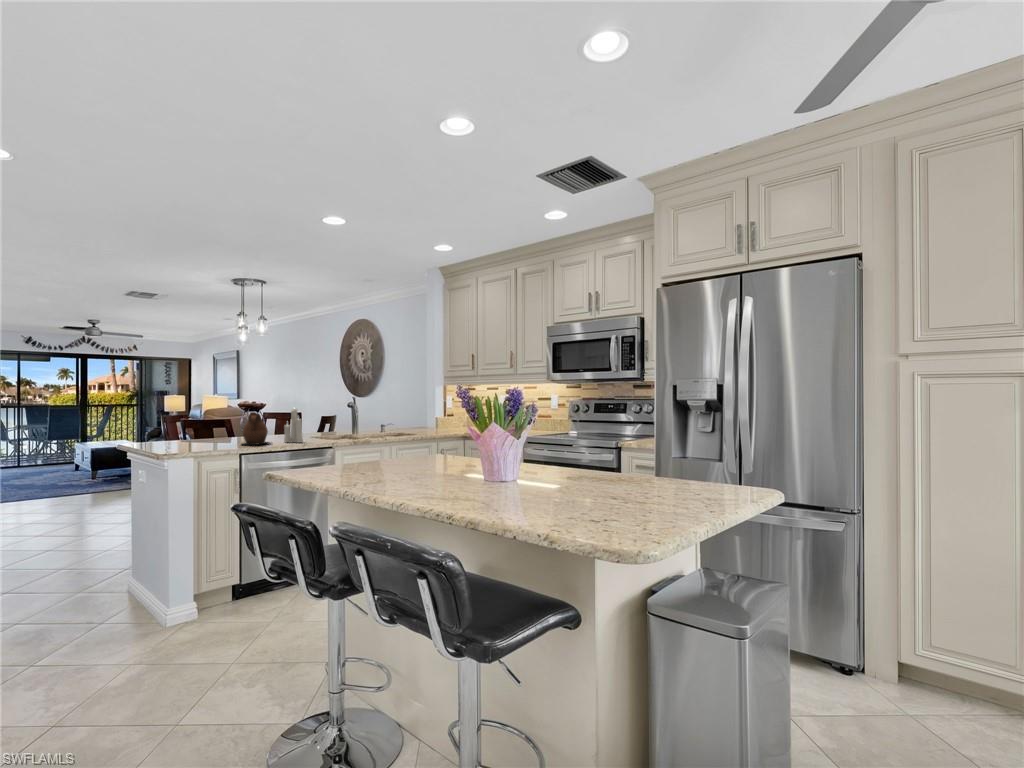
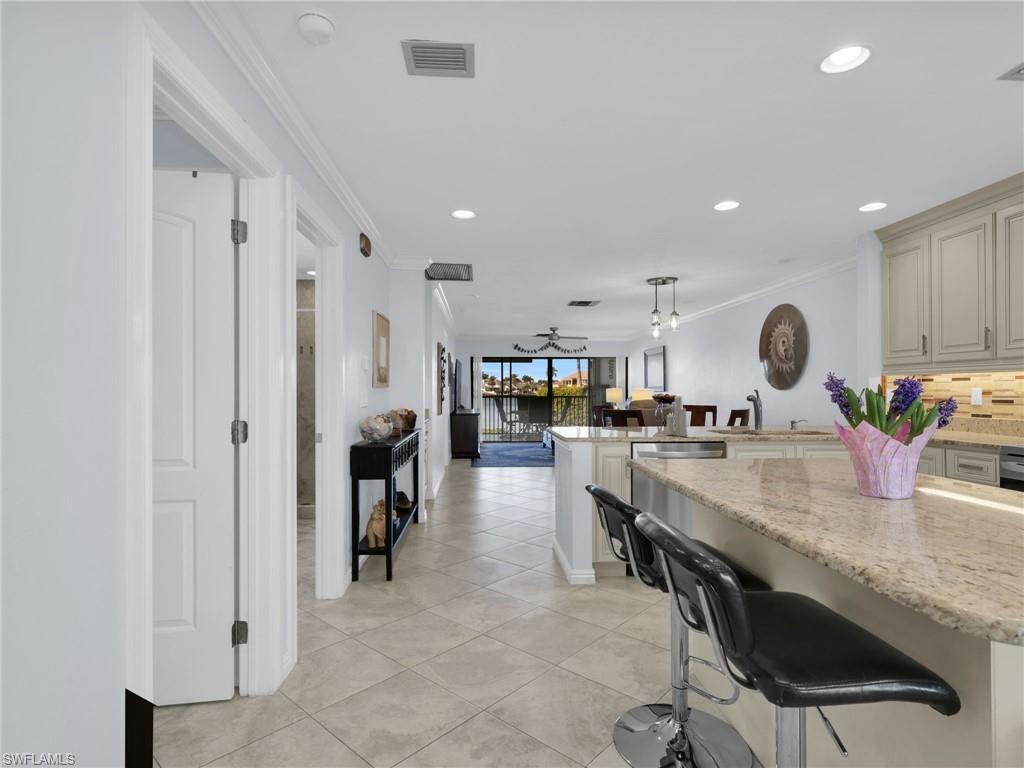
ceramic pitcher: present [242,412,270,445] -> none [617,398,653,435]

